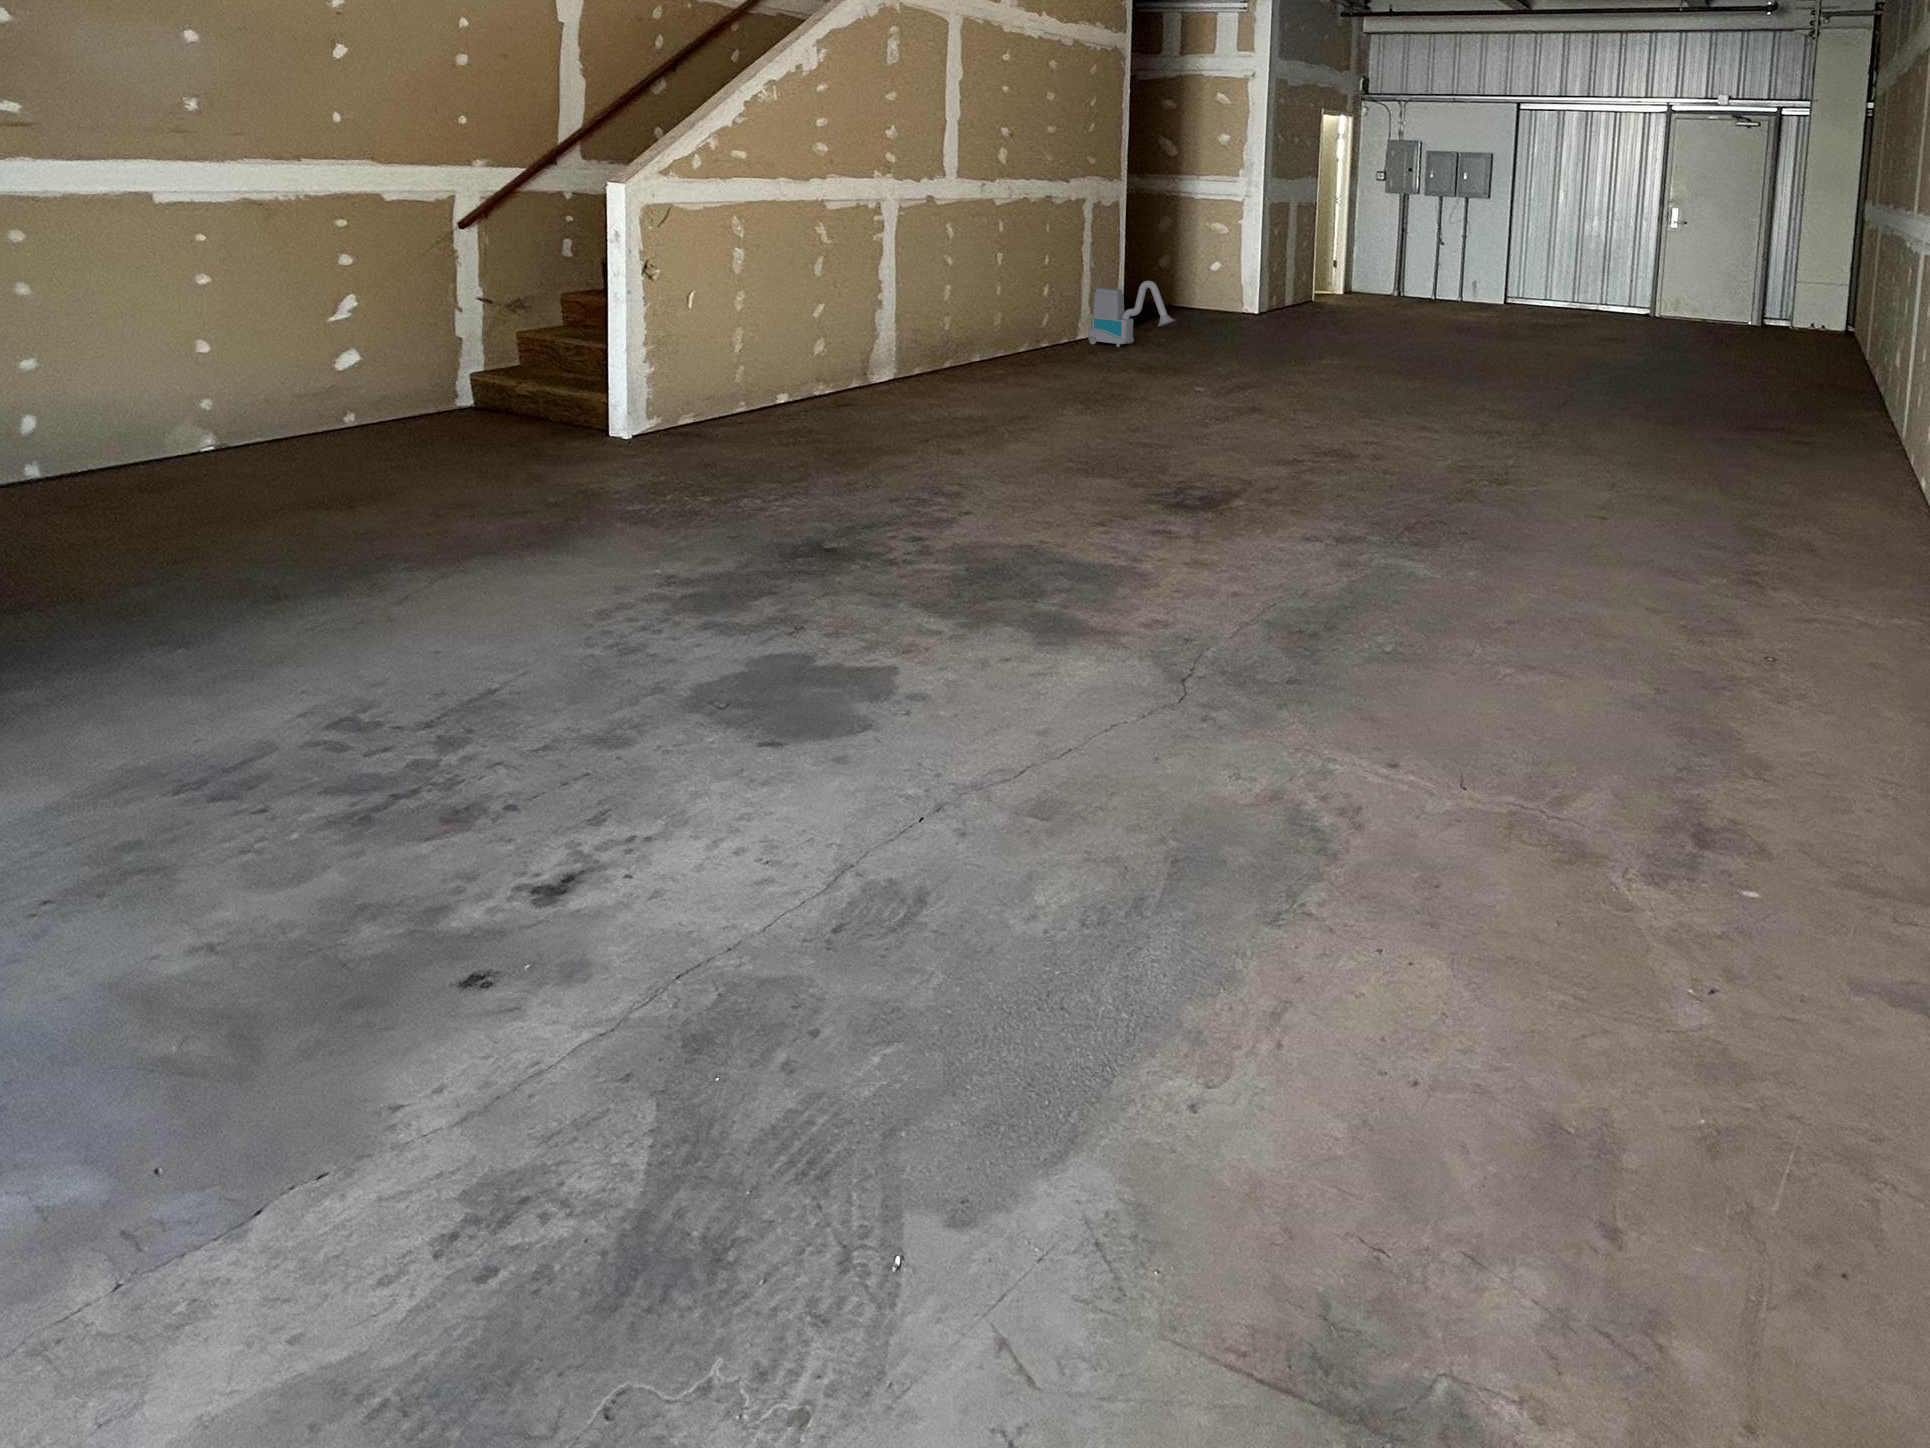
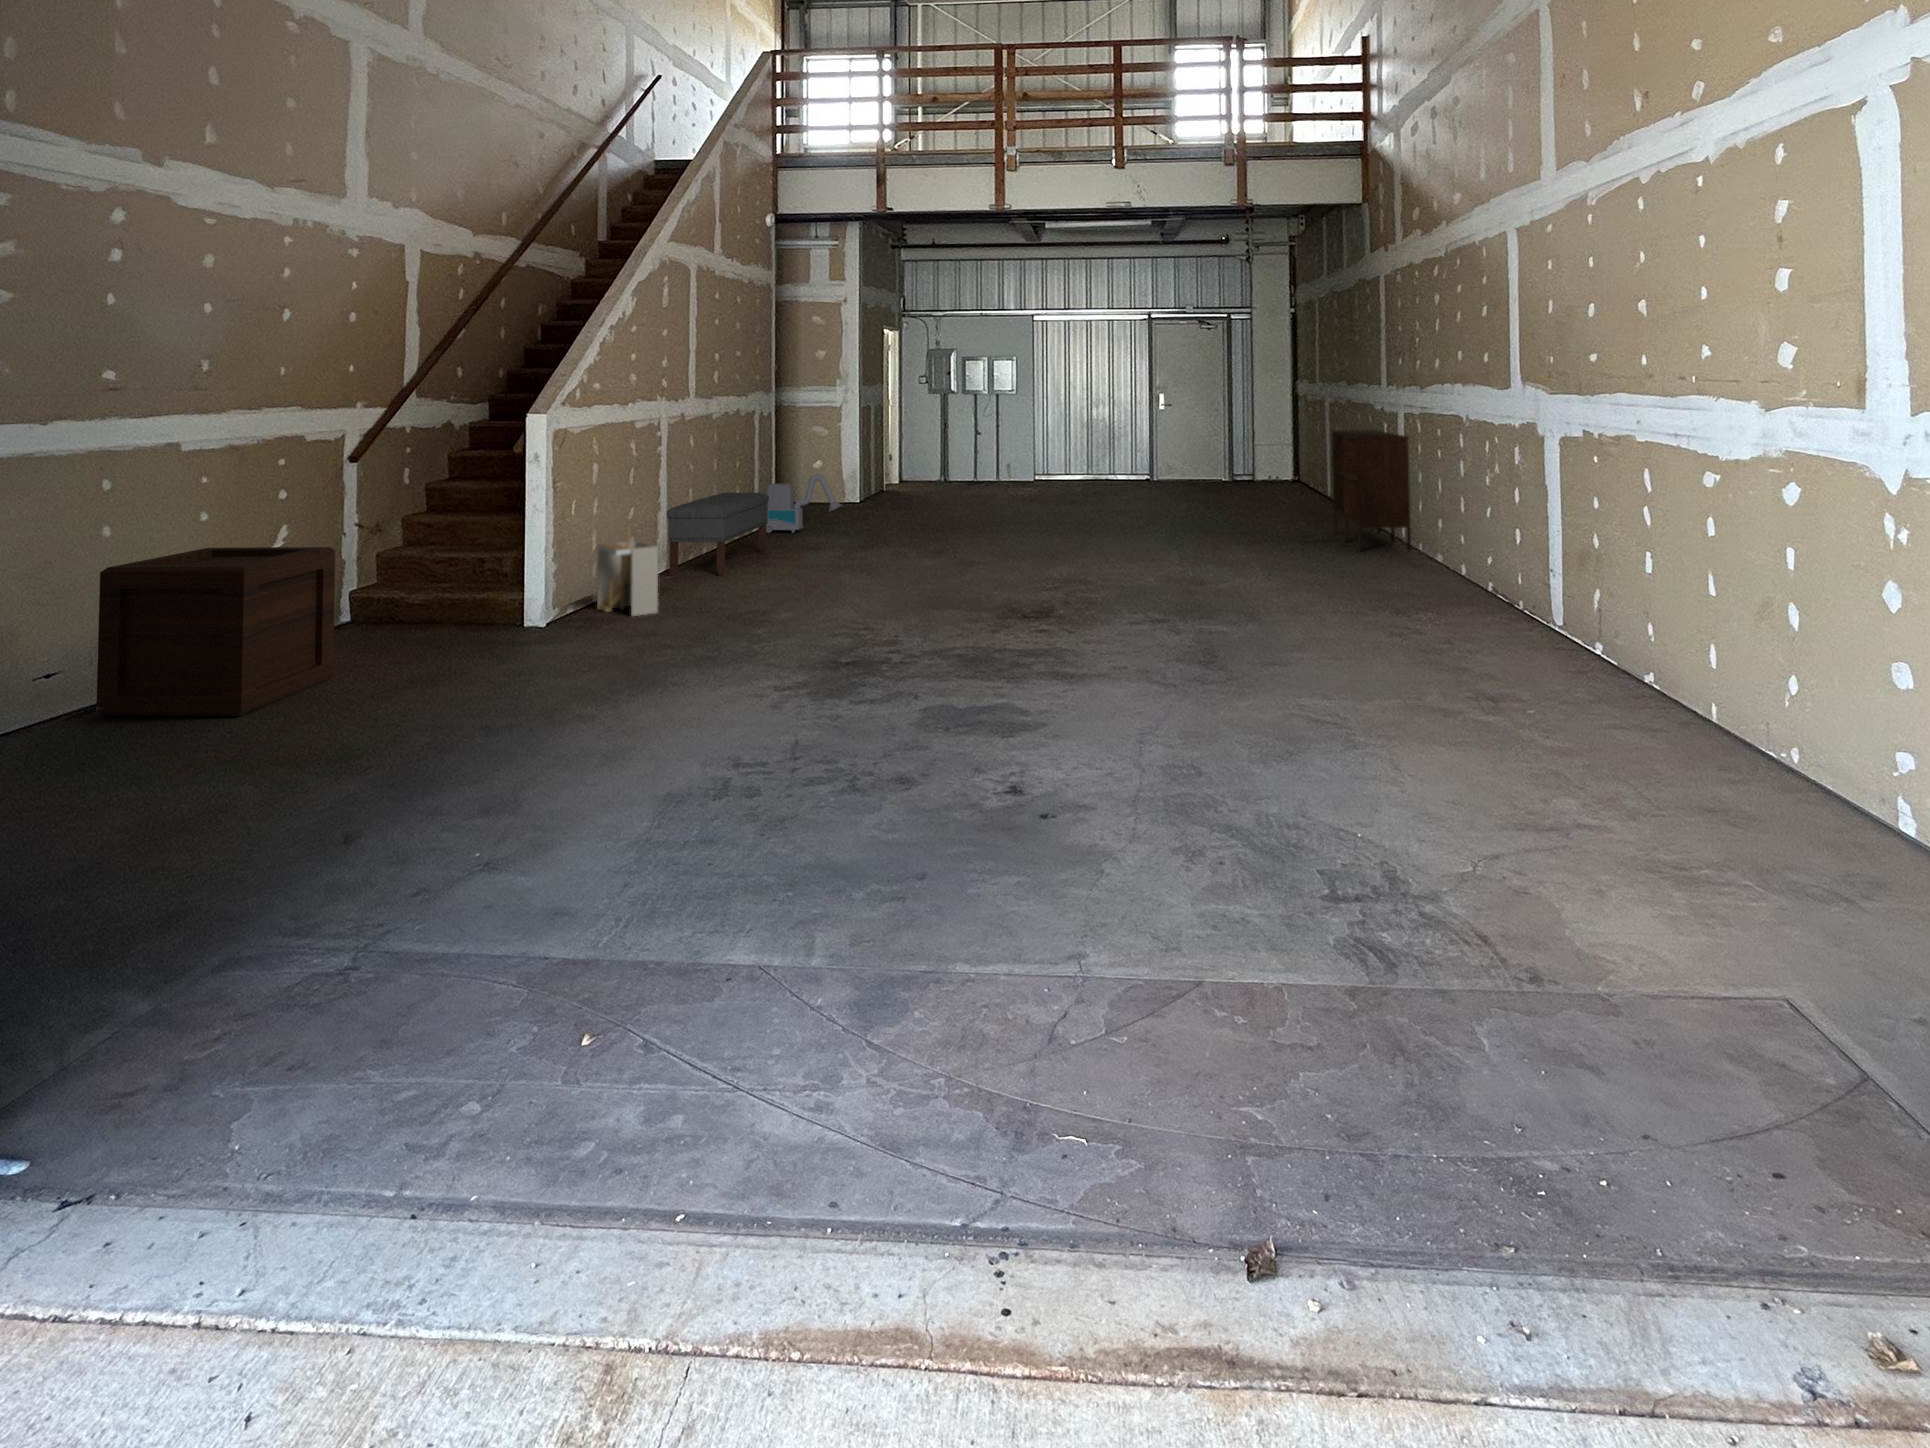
shelving unit: none [1809,277,1918,472] -> present [1332,430,1411,551]
bench: none [887,295,1047,393] -> present [667,493,769,576]
wooden crate: none [26,313,317,511] -> present [96,547,335,716]
storage bin: none [727,327,784,436] -> present [597,526,658,616]

